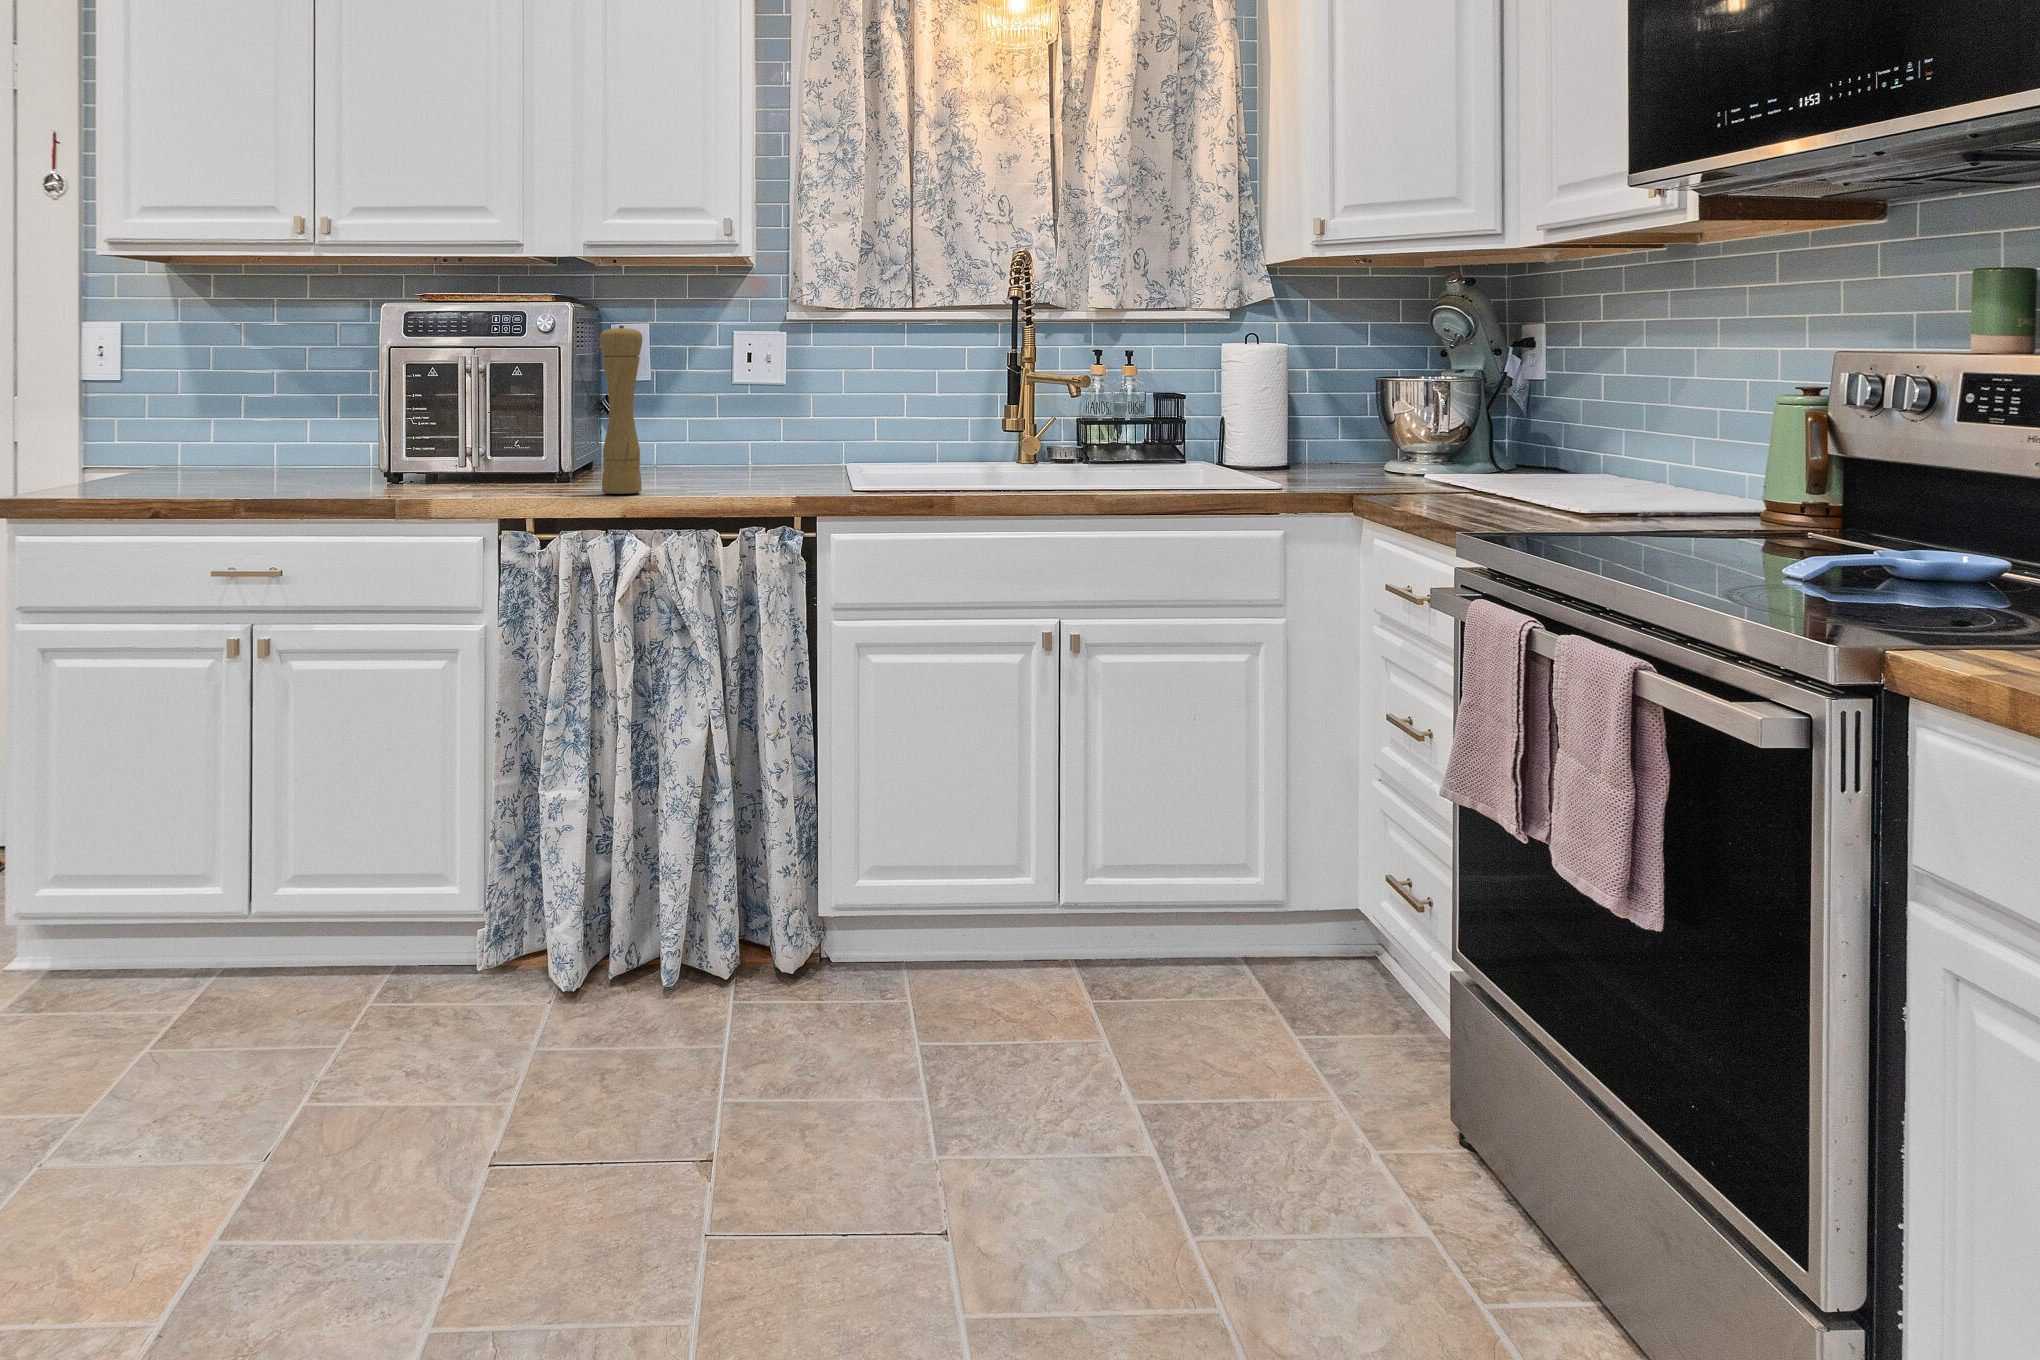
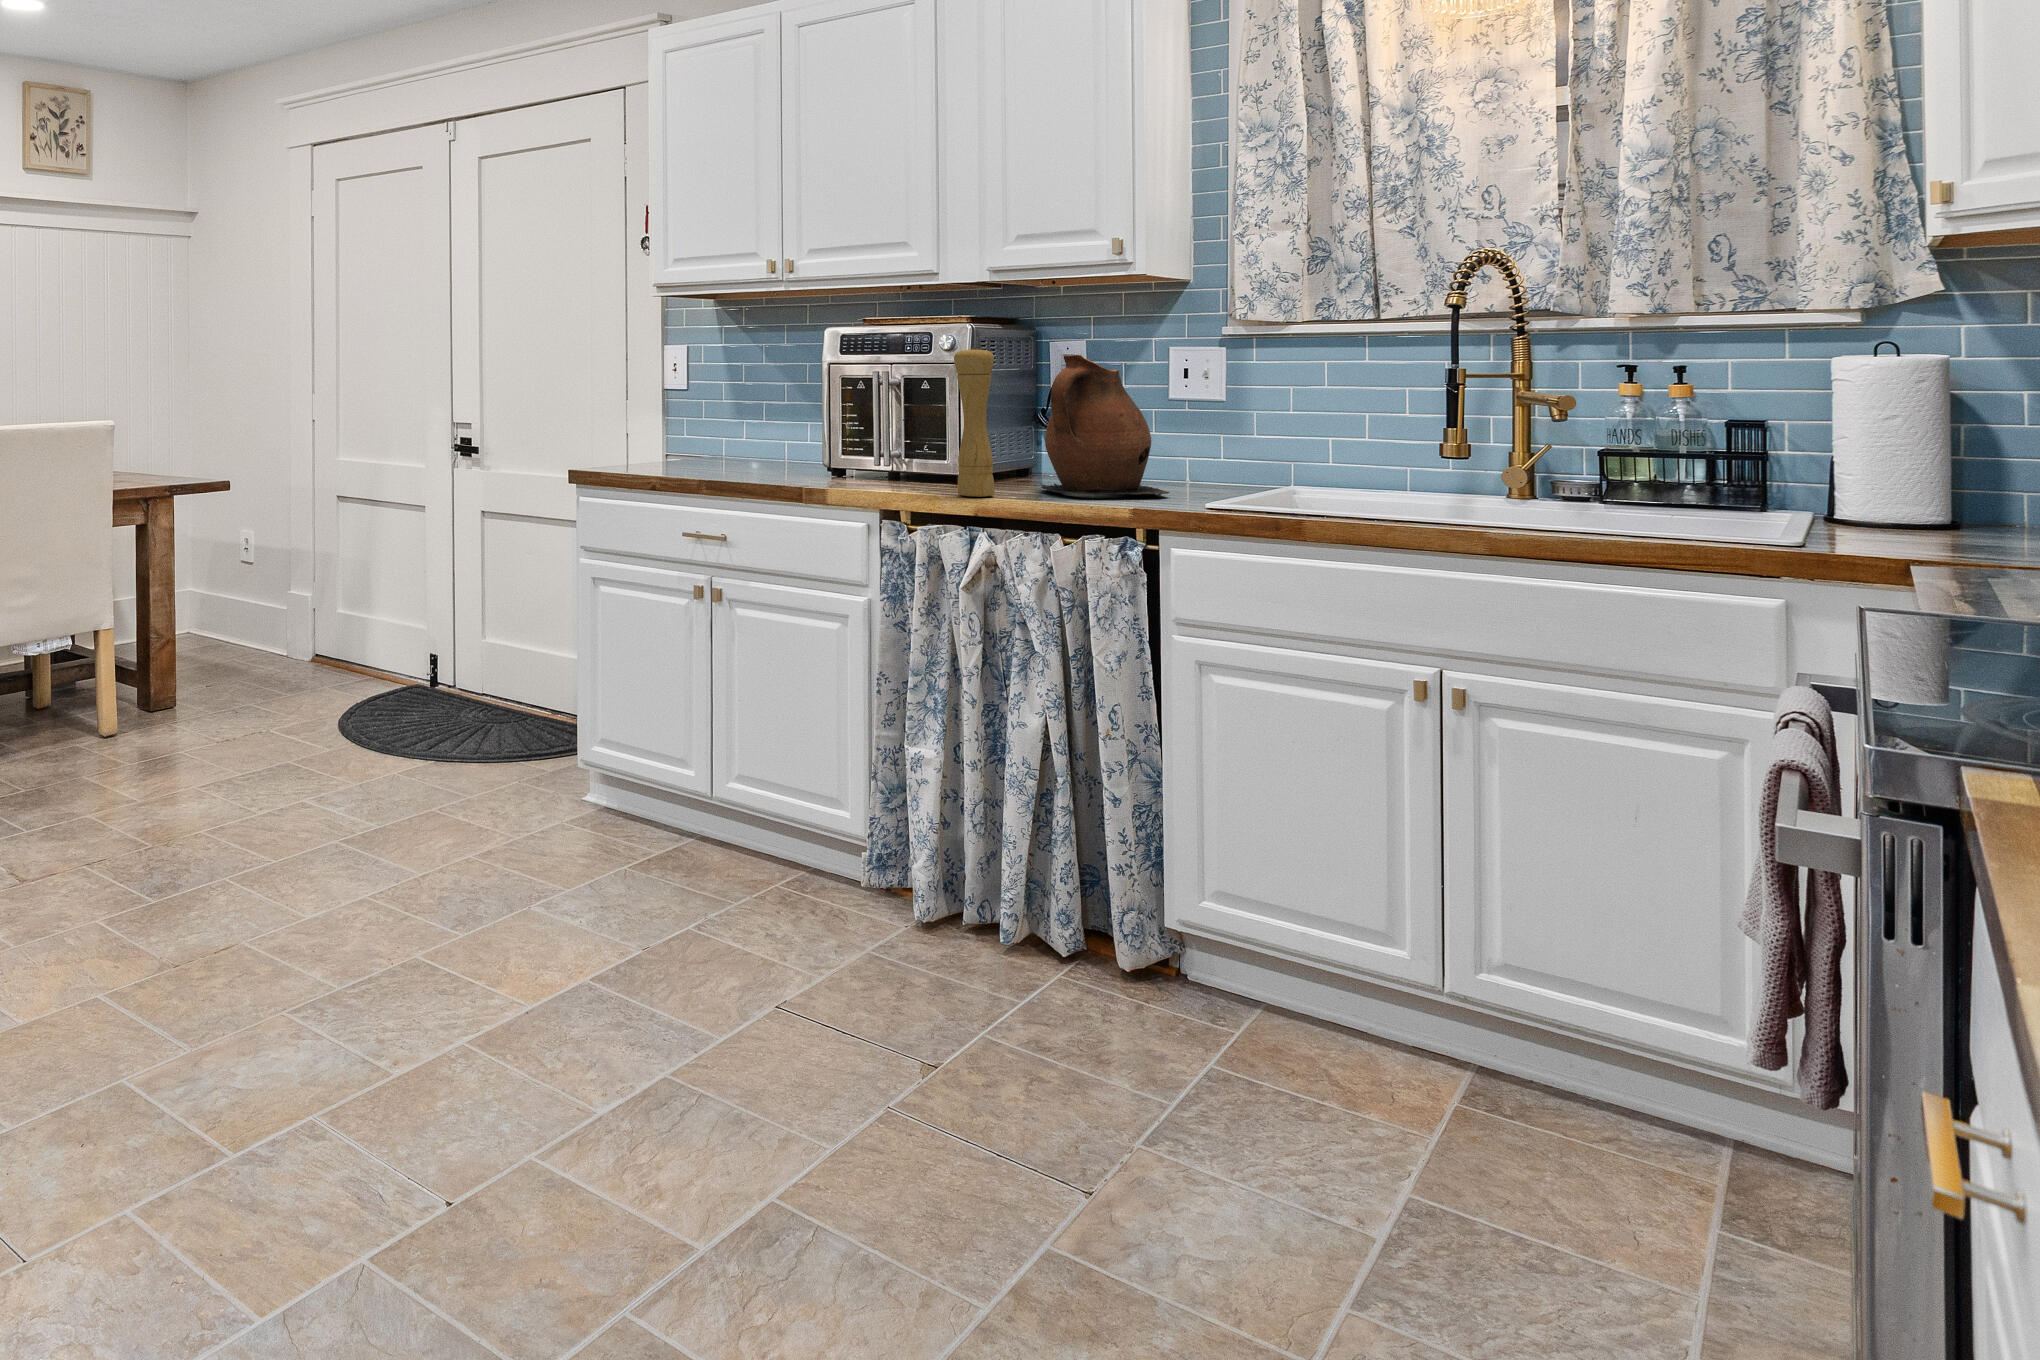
ceramic pitcher: none [661,336,799,485] -> present [1034,355,1169,497]

